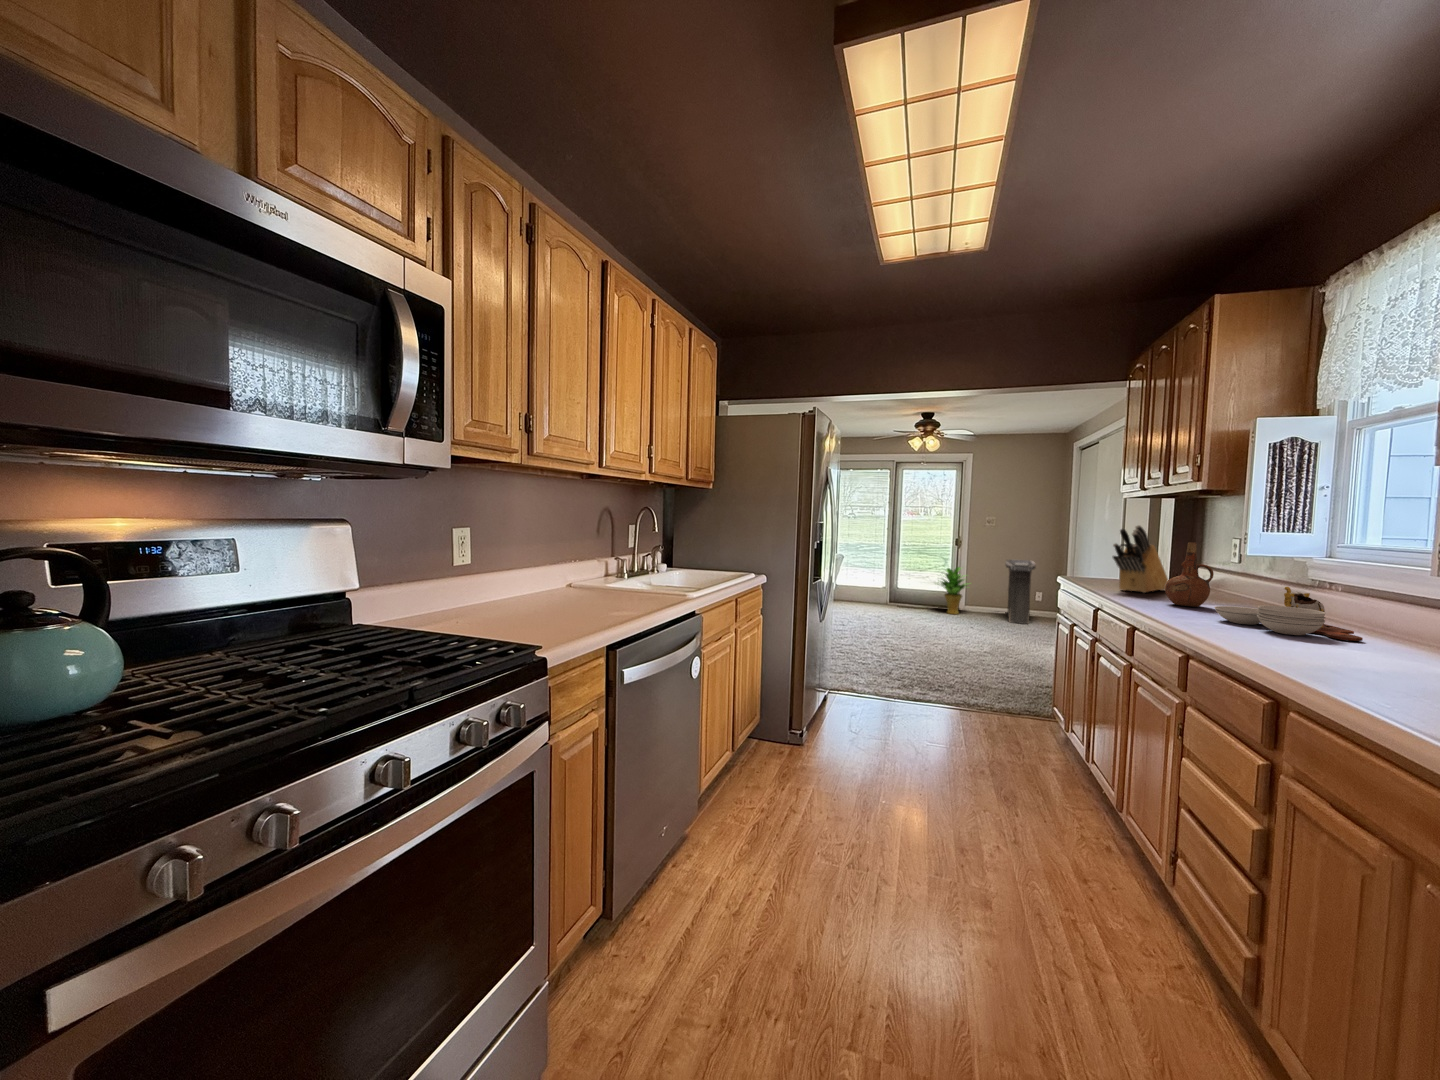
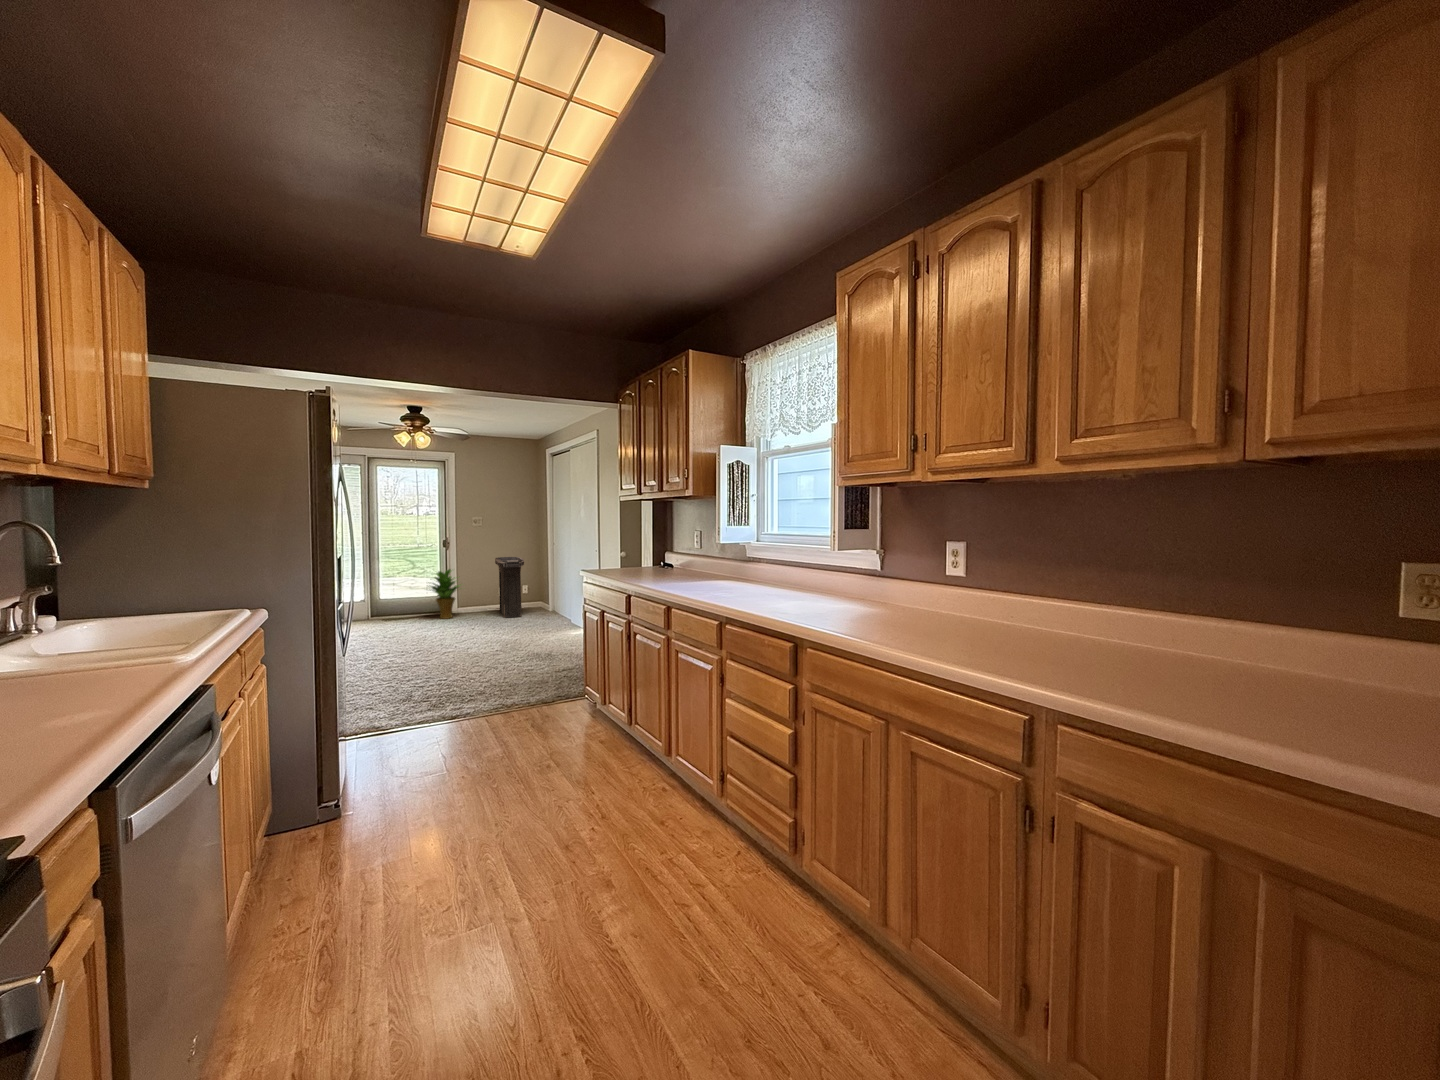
knife block: present [1113,525,1168,593] -> none [636,524,667,578]
ceramic pitcher: present [1165,542,1214,607] -> none [679,537,707,585]
cutting board: present [1215,587,1363,641] -> none [720,565,795,597]

